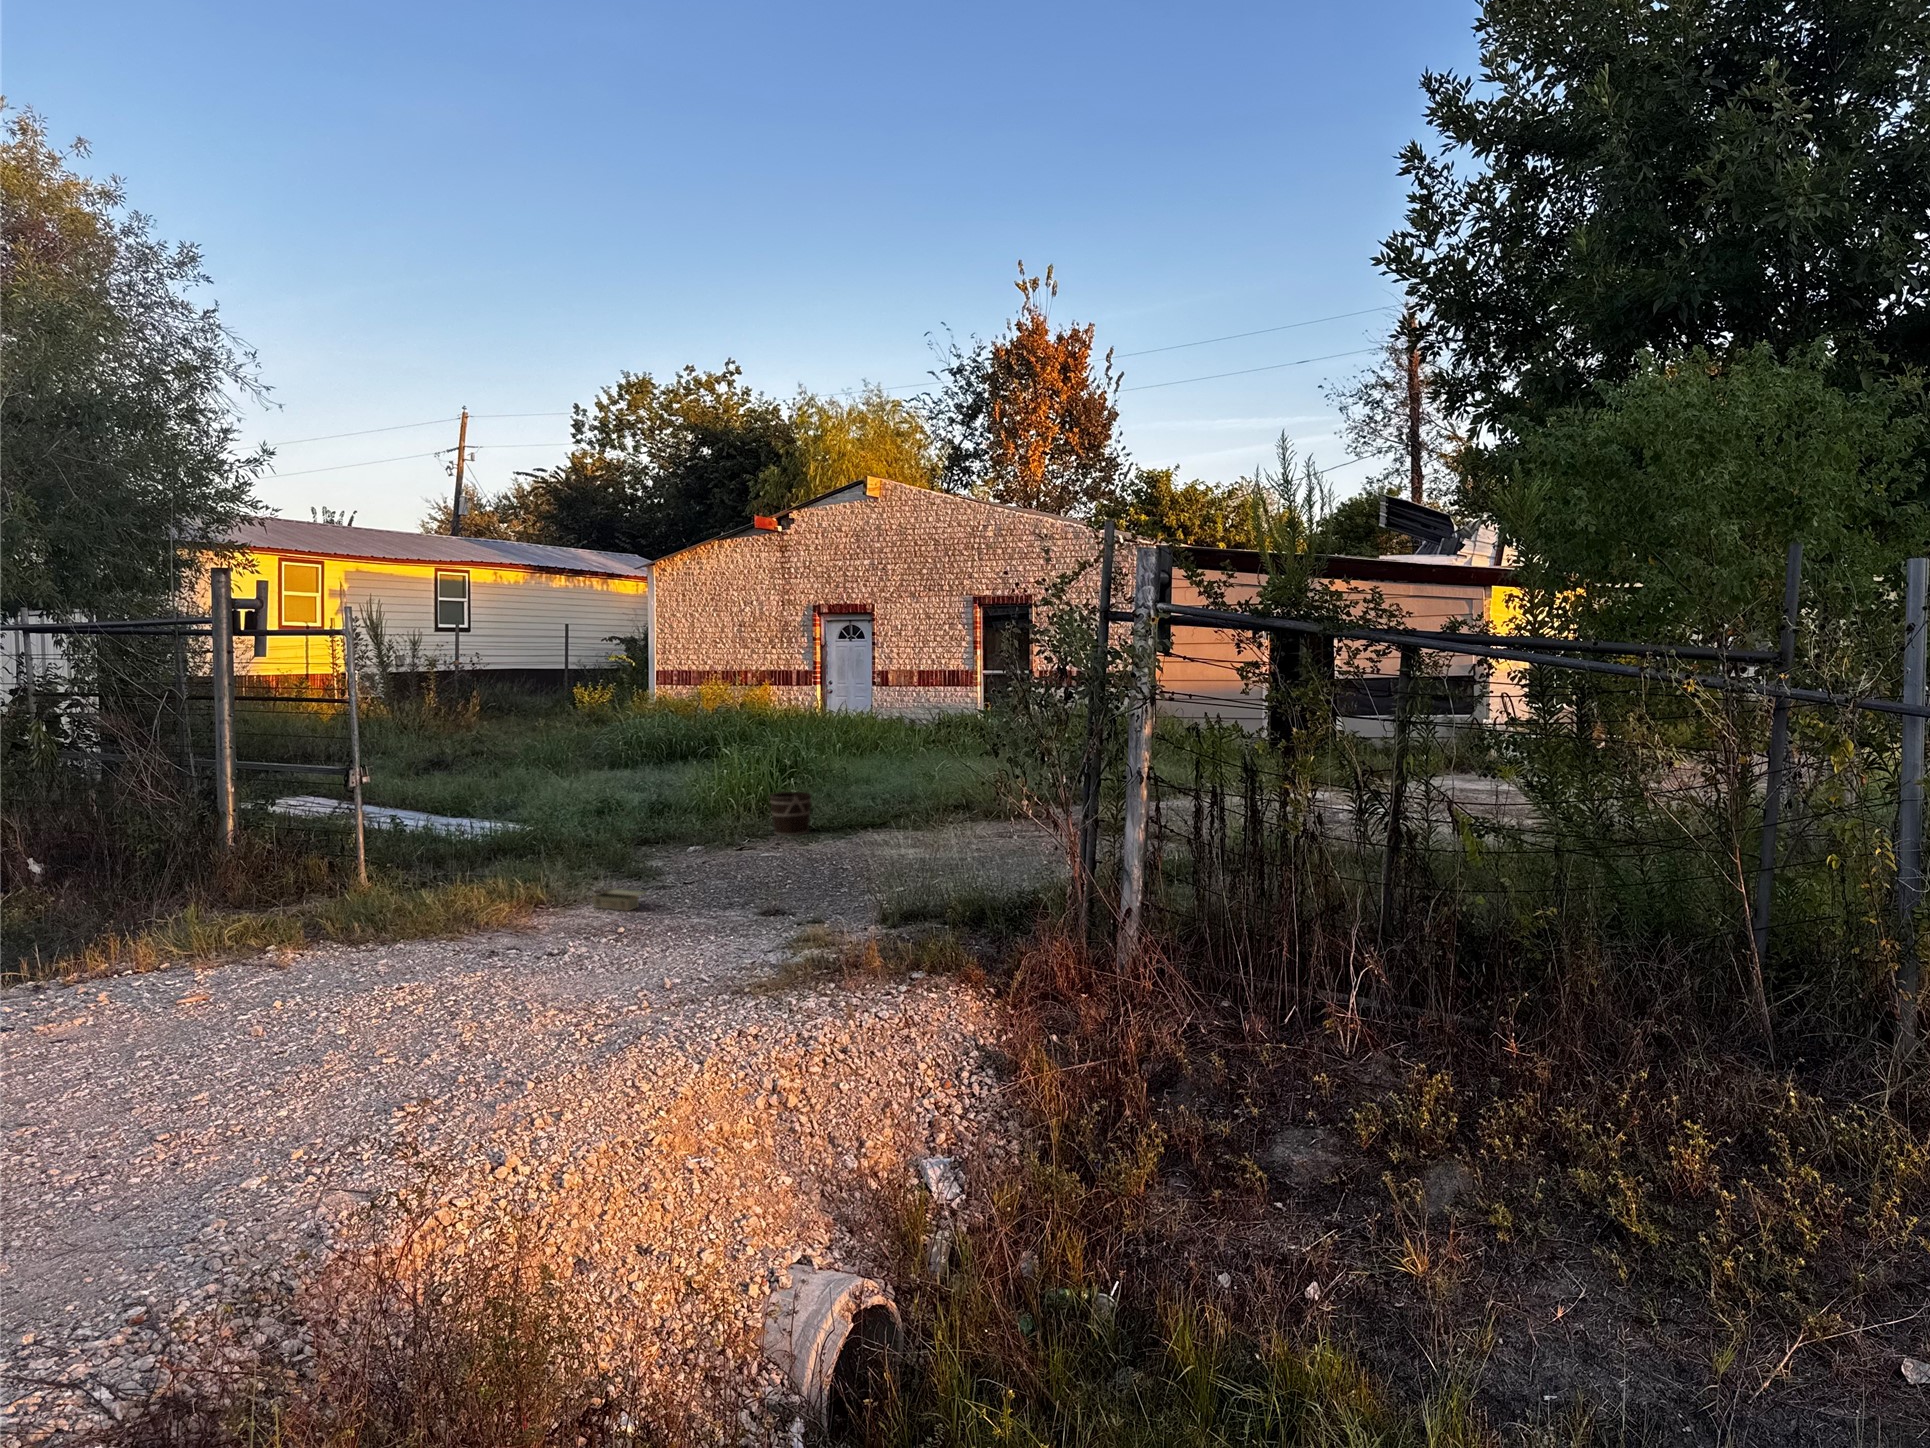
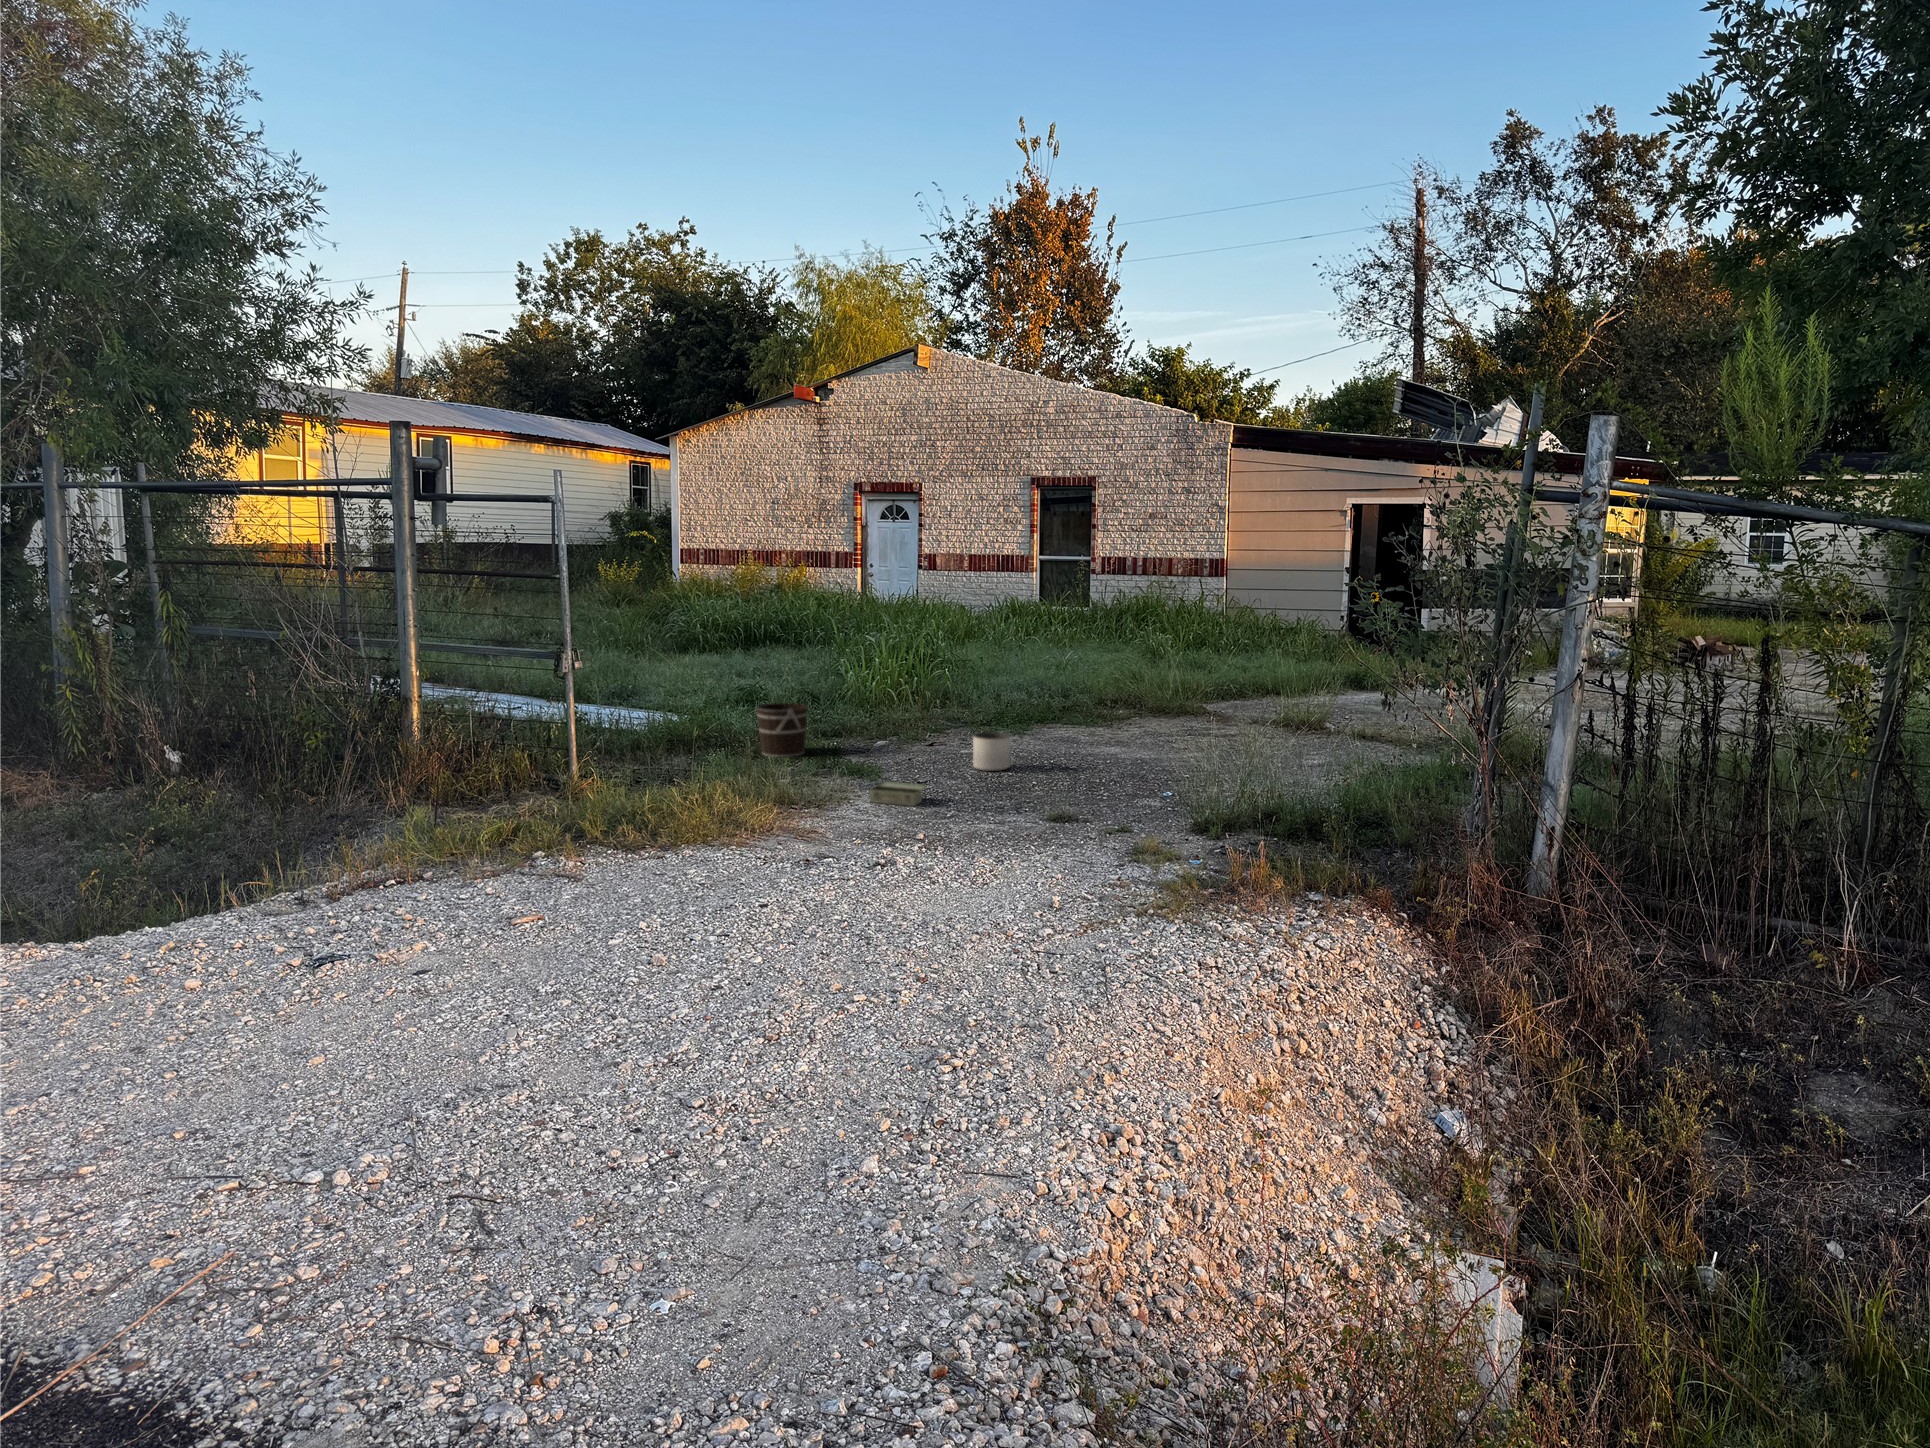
bucket: present [770,792,811,835] -> present [756,701,808,757]
planter: none [723,842,758,878] -> present [973,732,1010,771]

